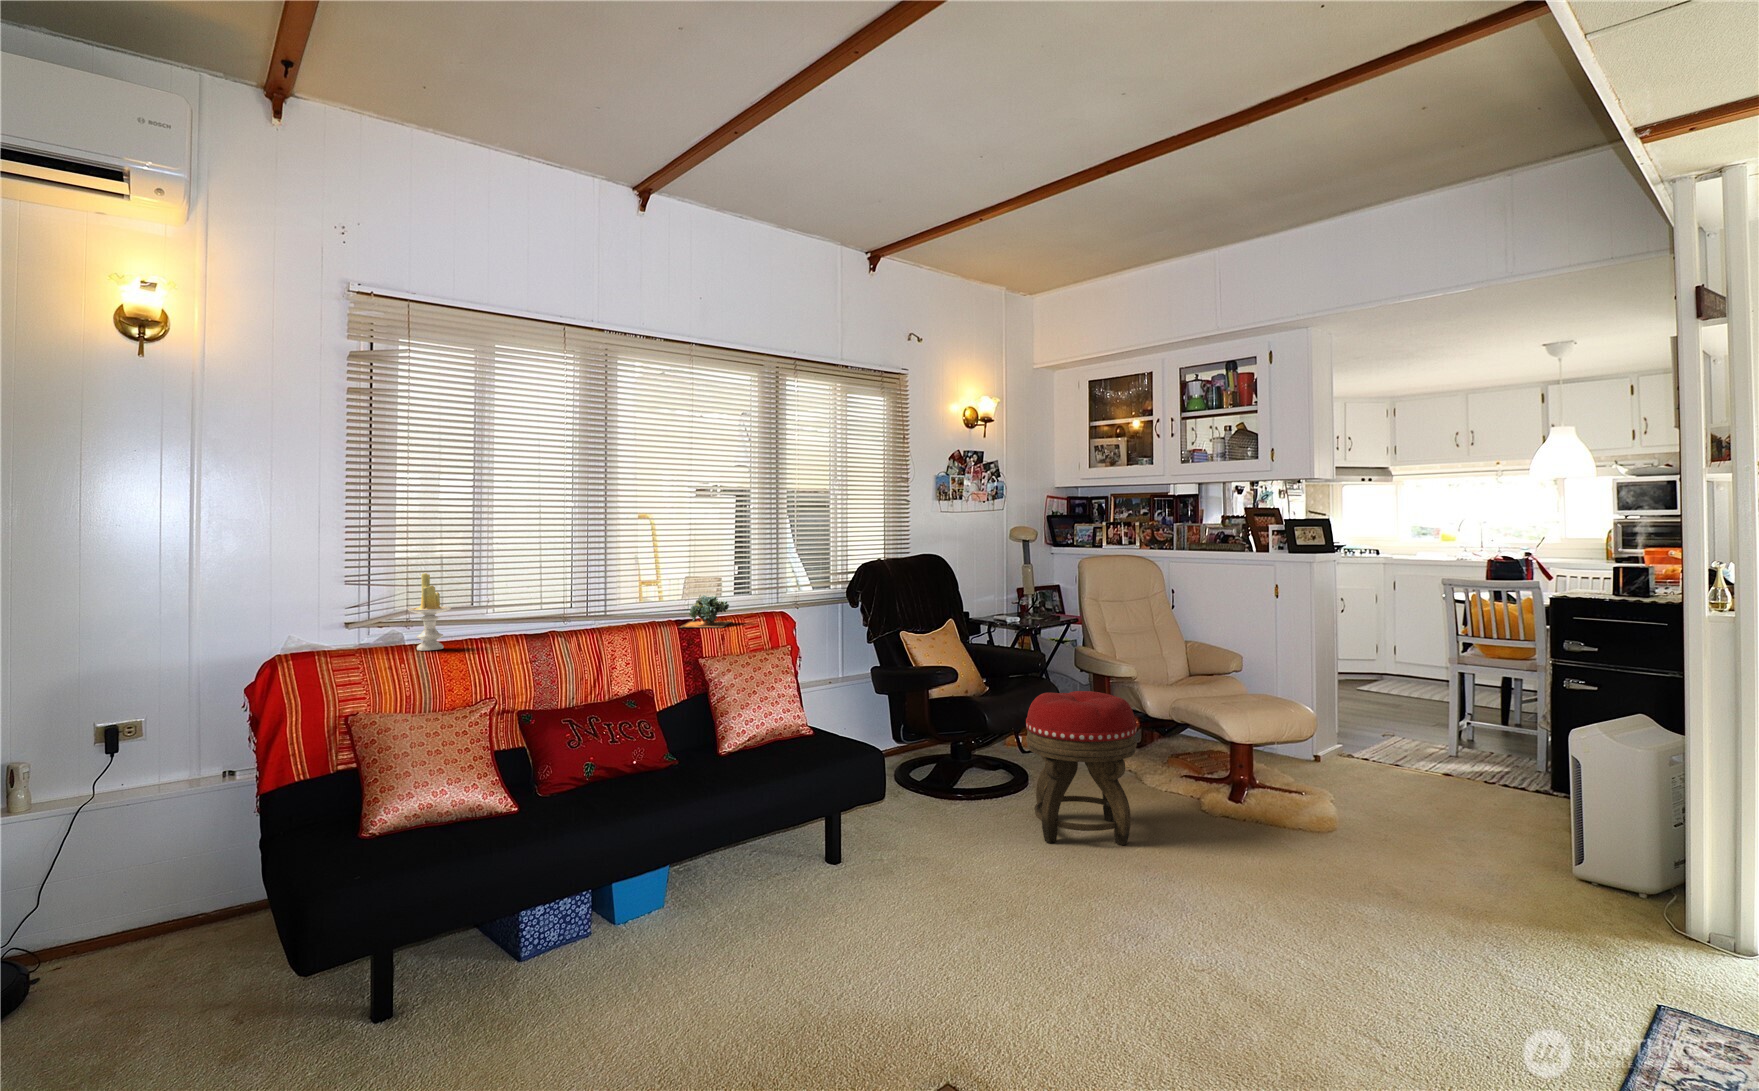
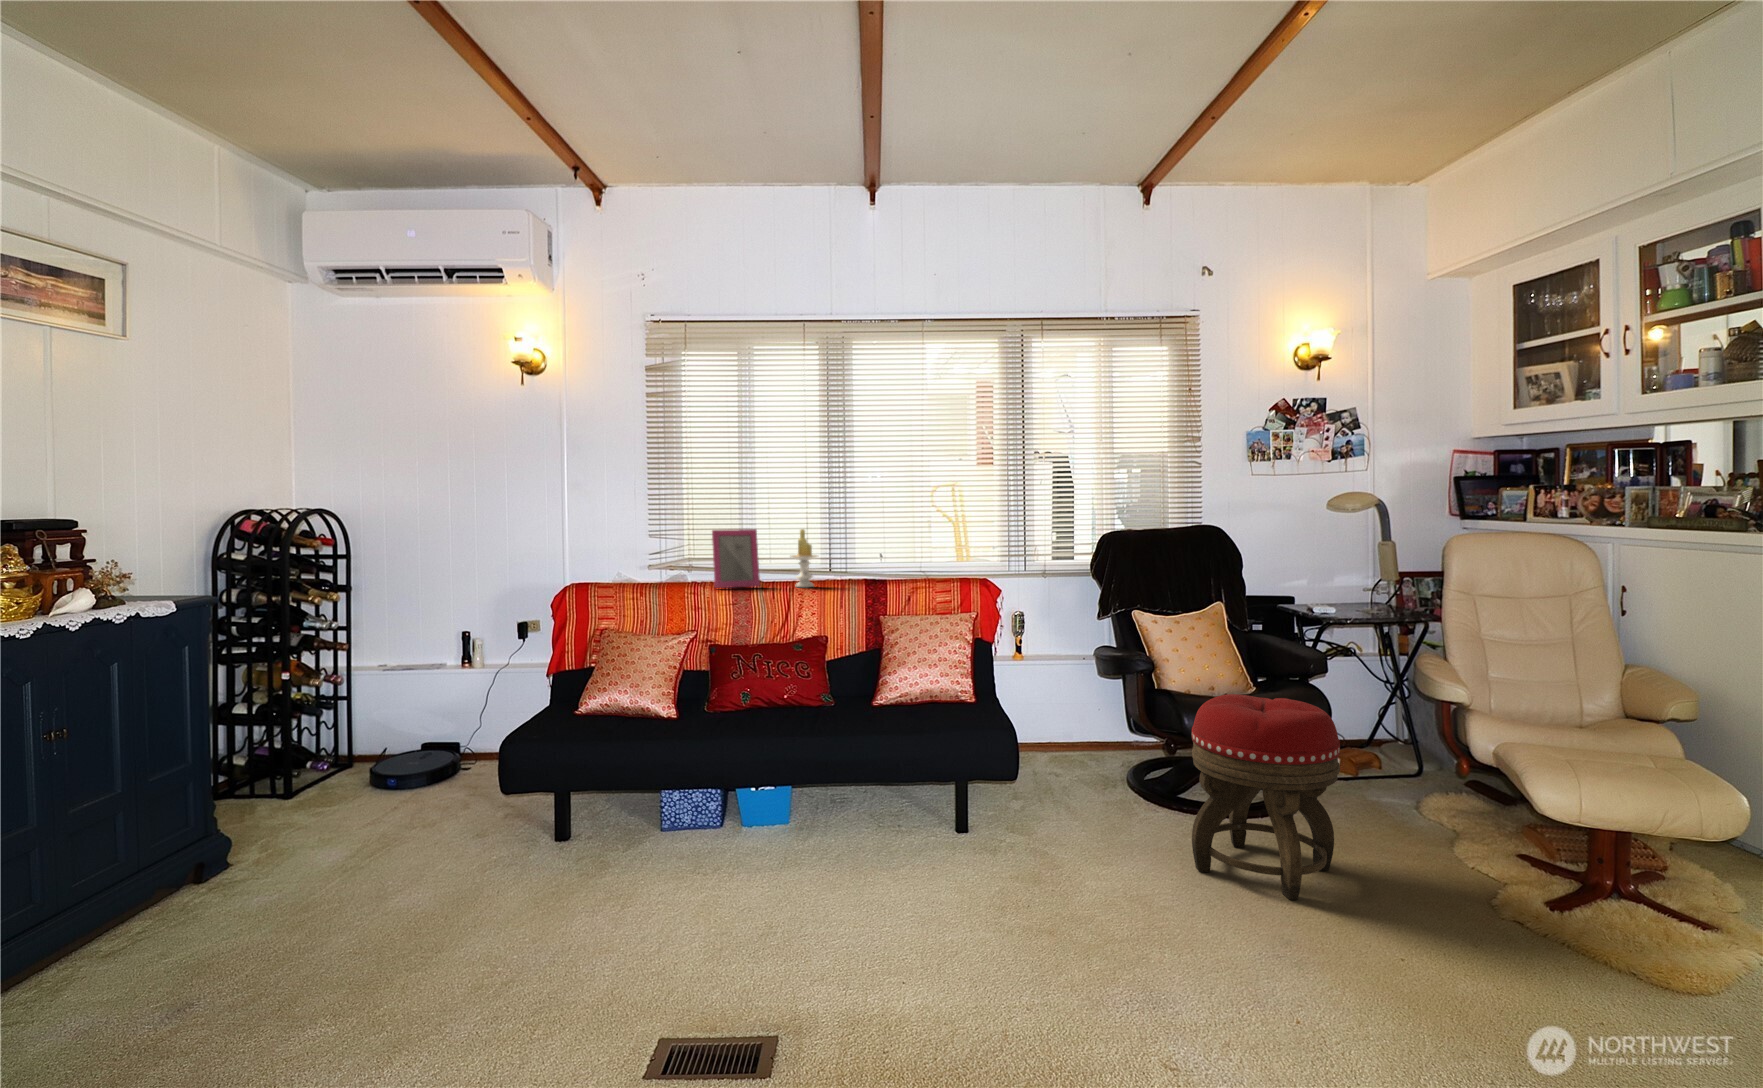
picture frame: none [497,568,563,643] -> present [712,529,760,588]
candle: present [408,573,451,651] -> present [791,529,818,587]
succulent plant: present [678,595,732,628] -> none [863,557,927,588]

